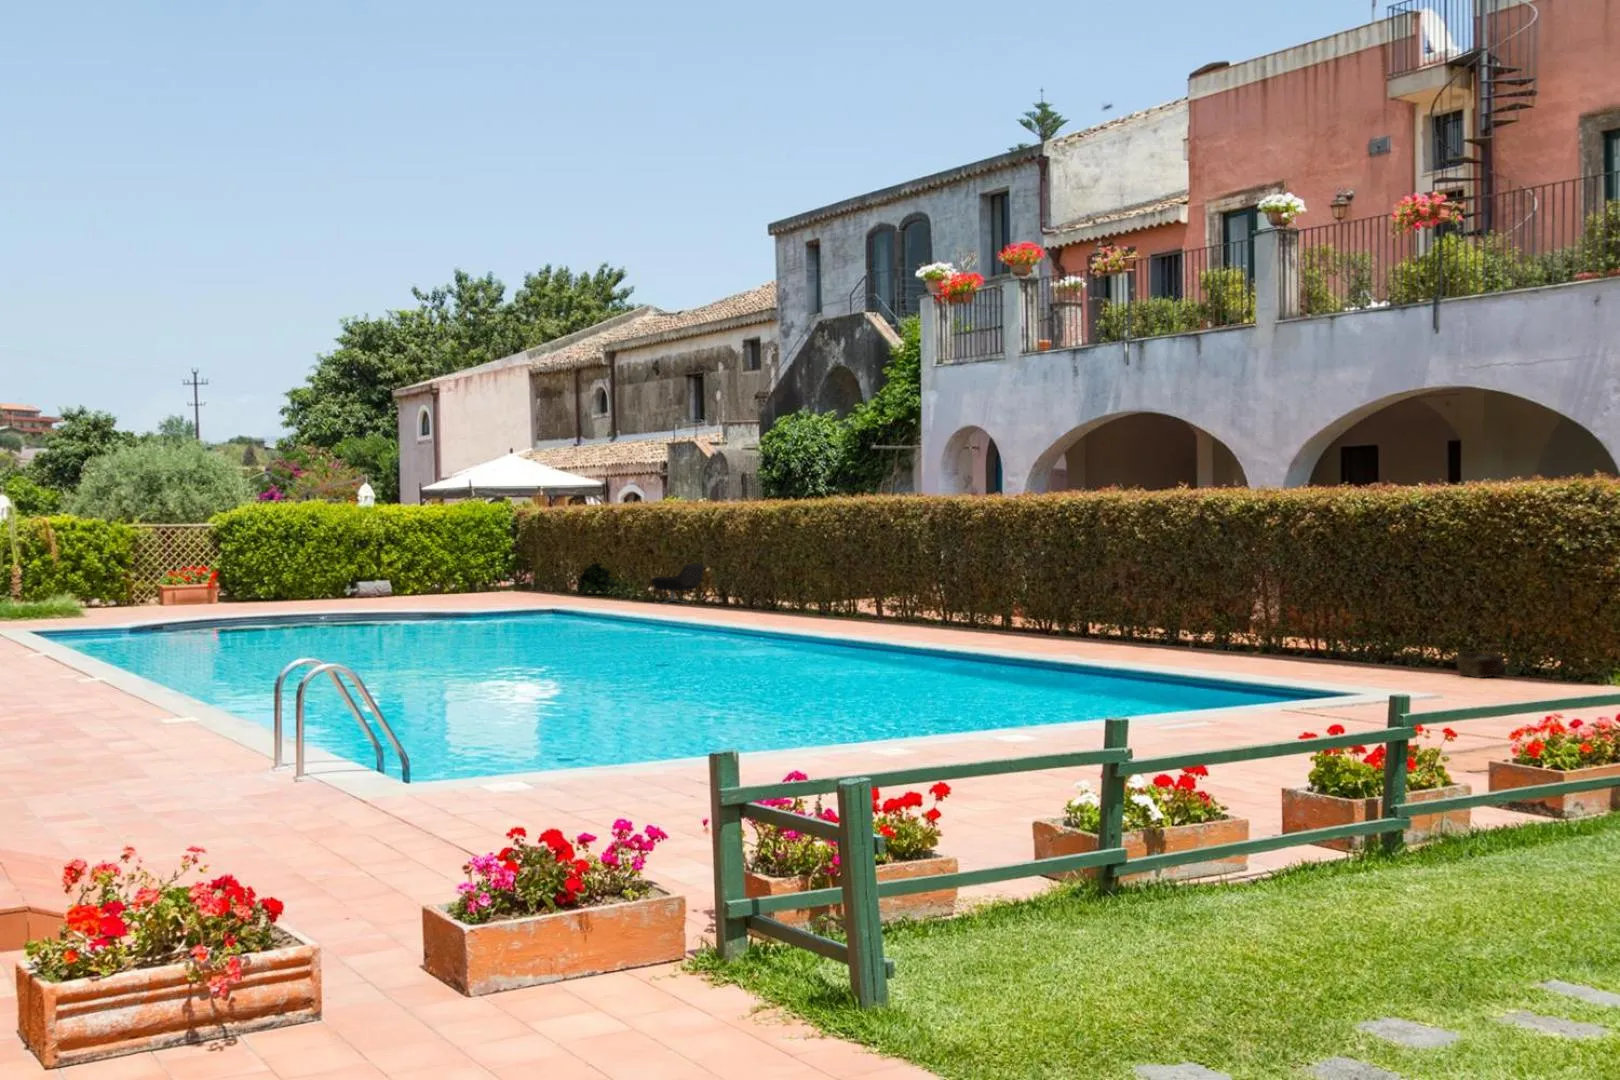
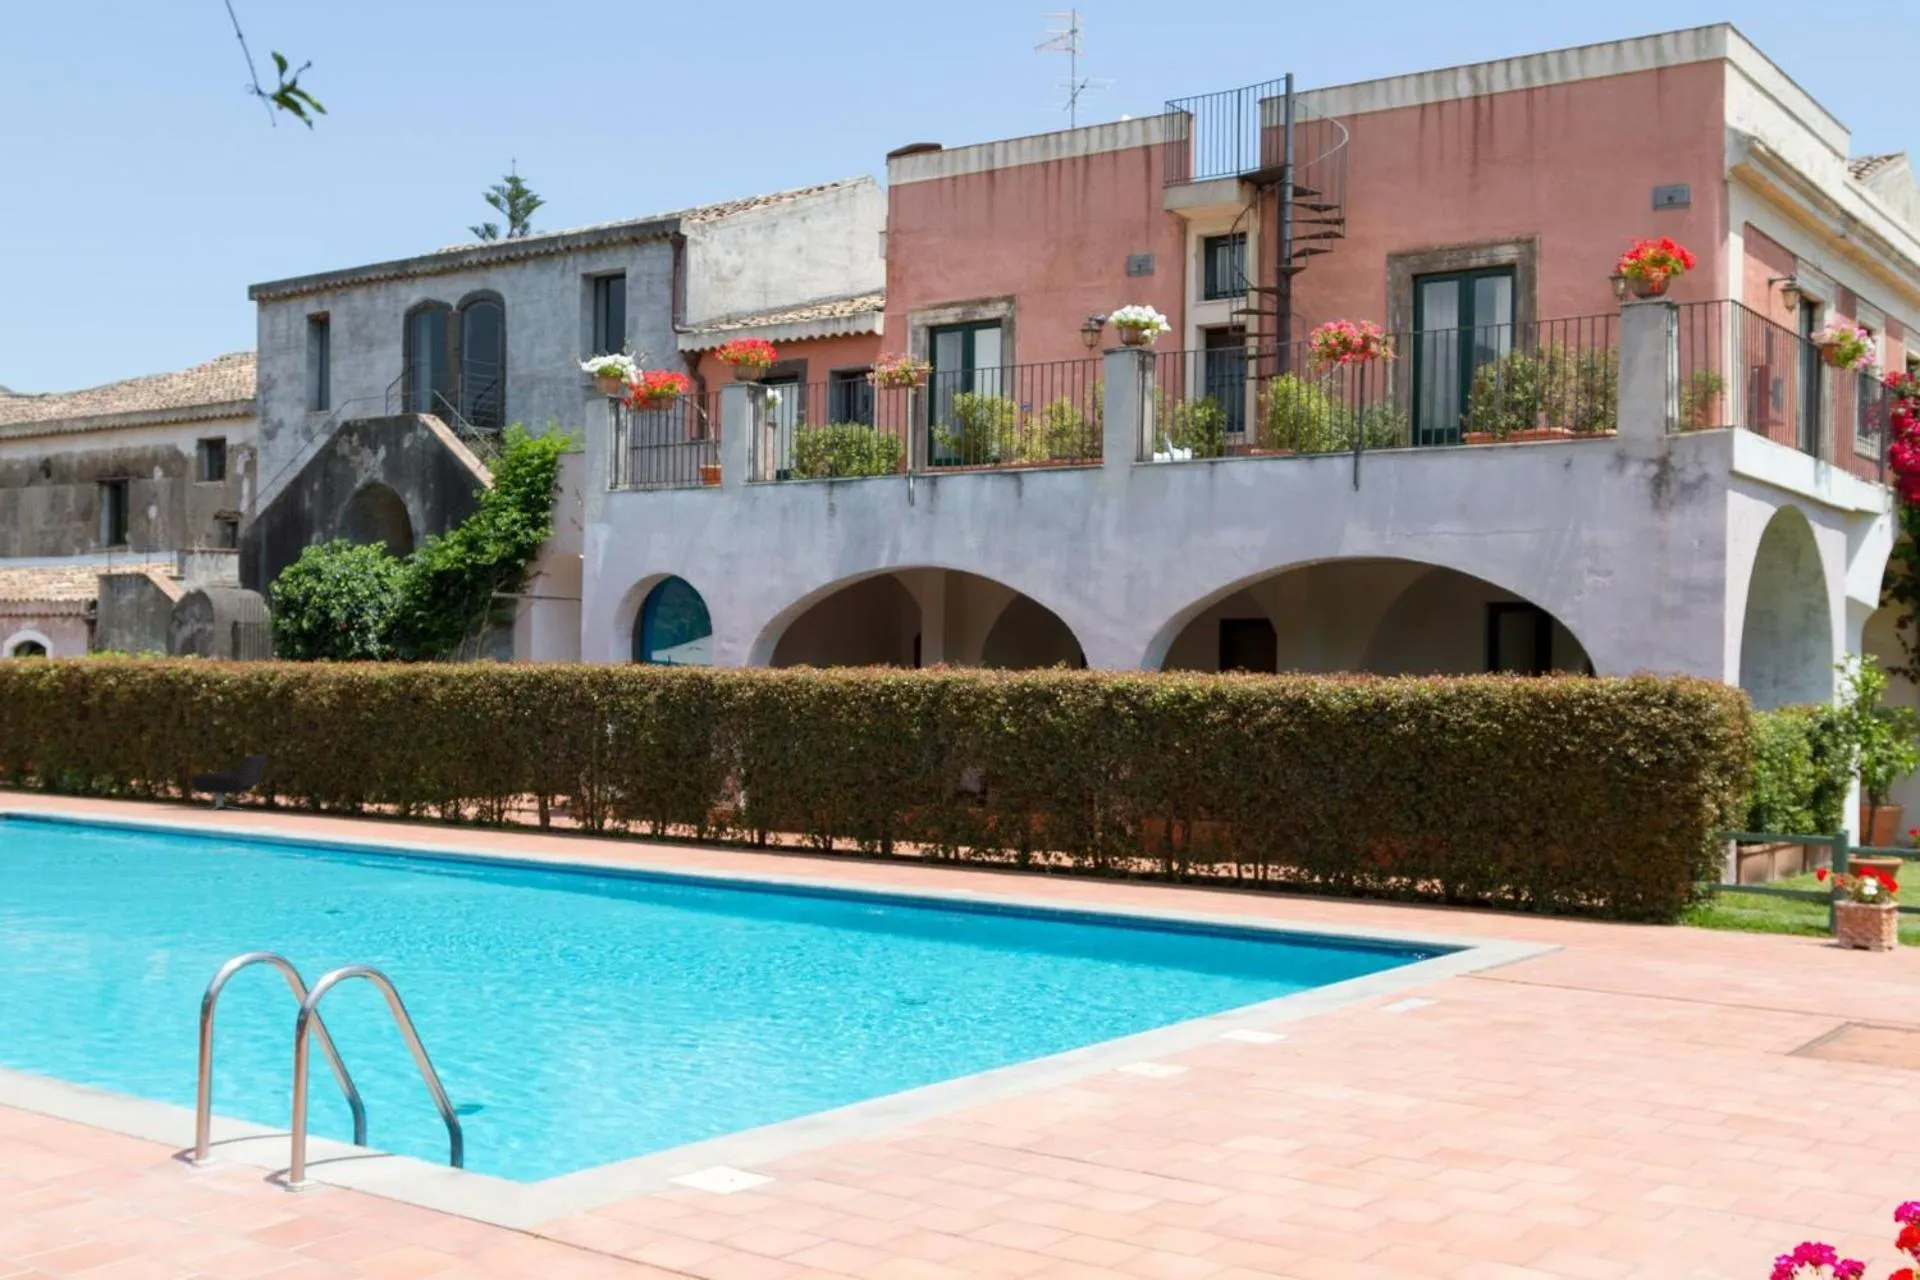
potted plant: present [577,563,617,593] -> none [44,750,107,796]
woven basket: present [1457,644,1505,678] -> none [1504,874,1556,918]

